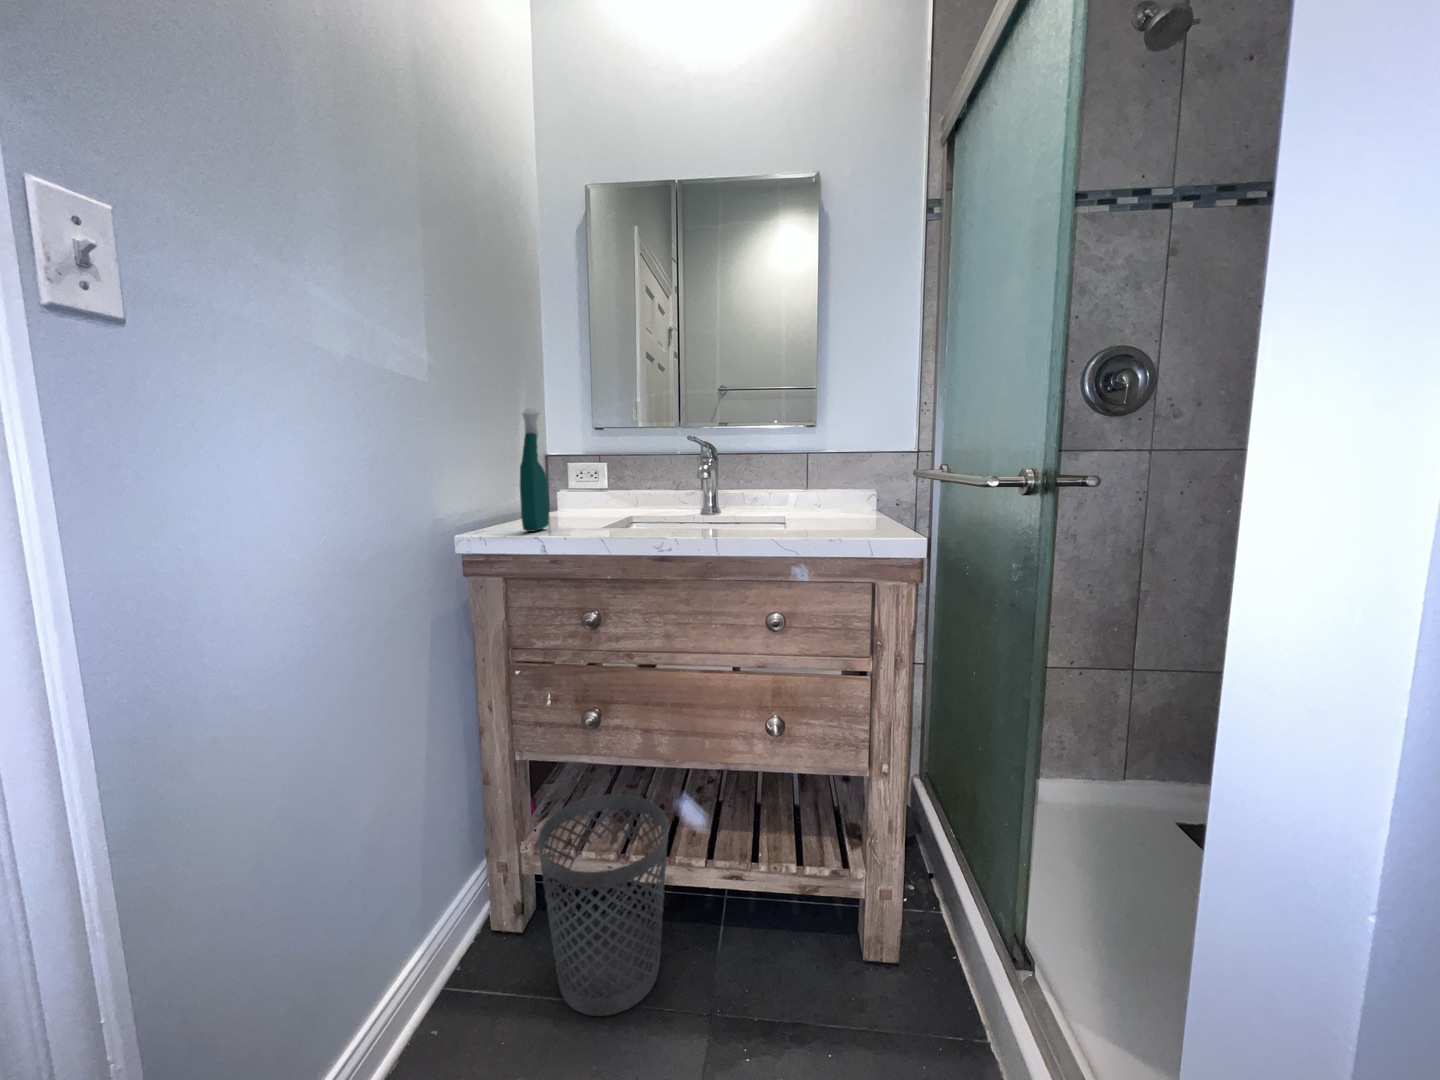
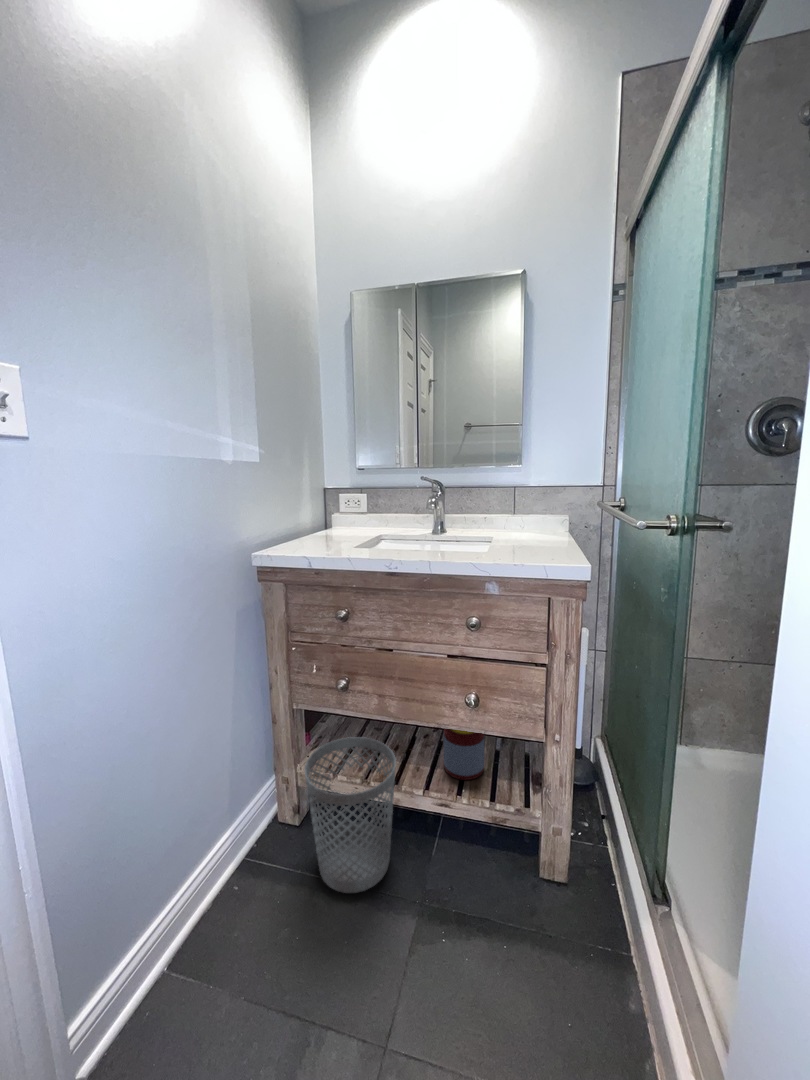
spray bottle: present [520,408,549,532] -> none [296,463,318,550]
jar: none [729,750,783,841] -> present [444,729,484,780]

